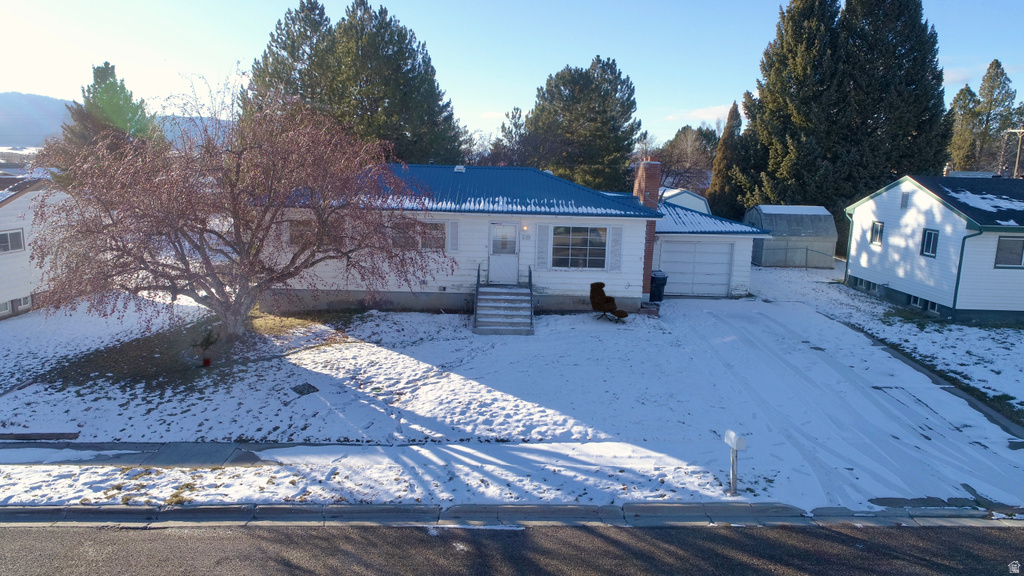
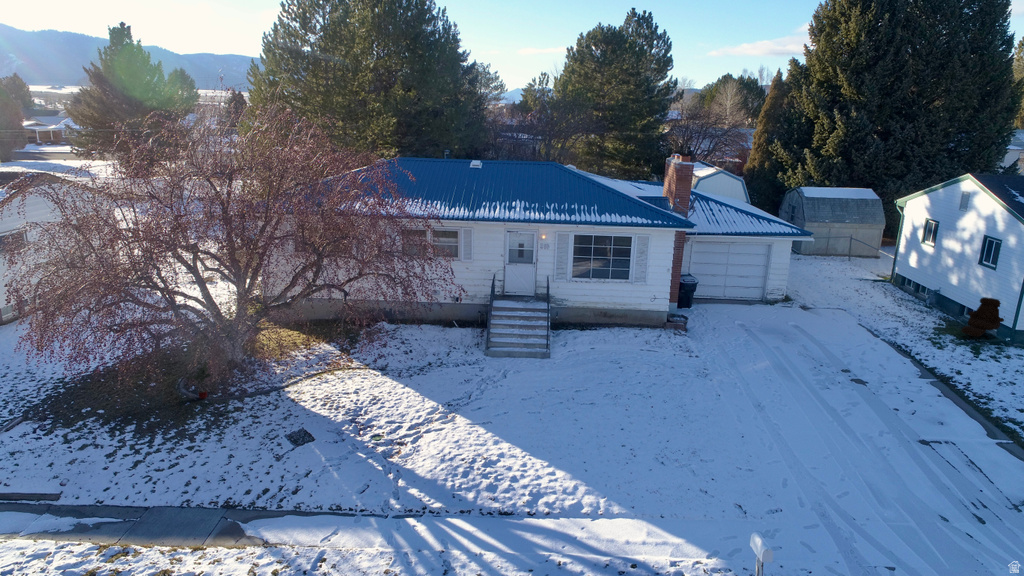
lounge chair: present [590,282,628,323] -> present [961,297,1004,340]

